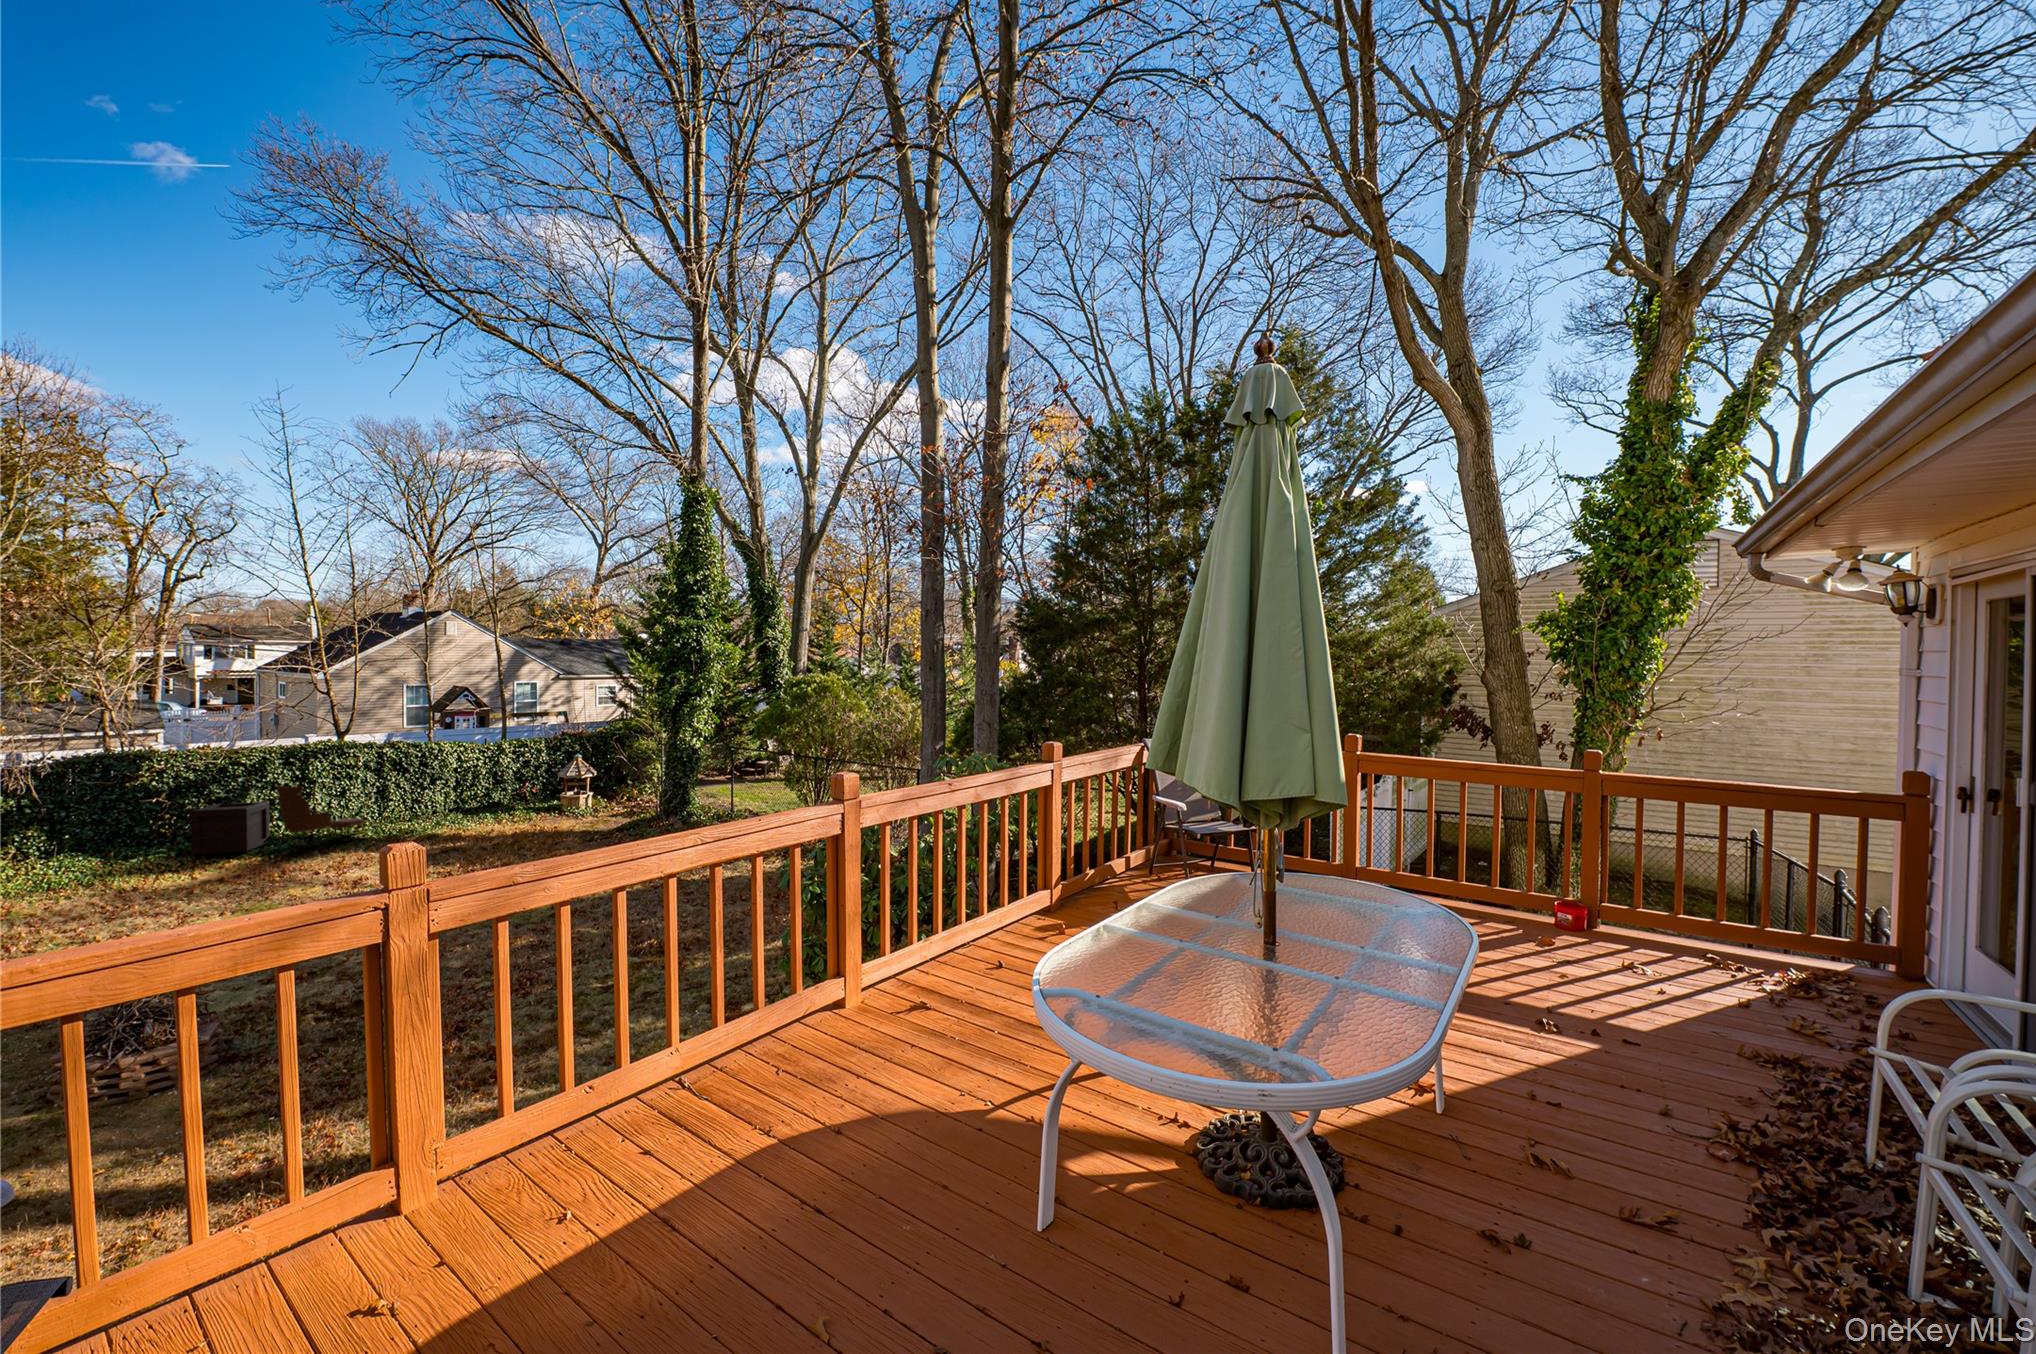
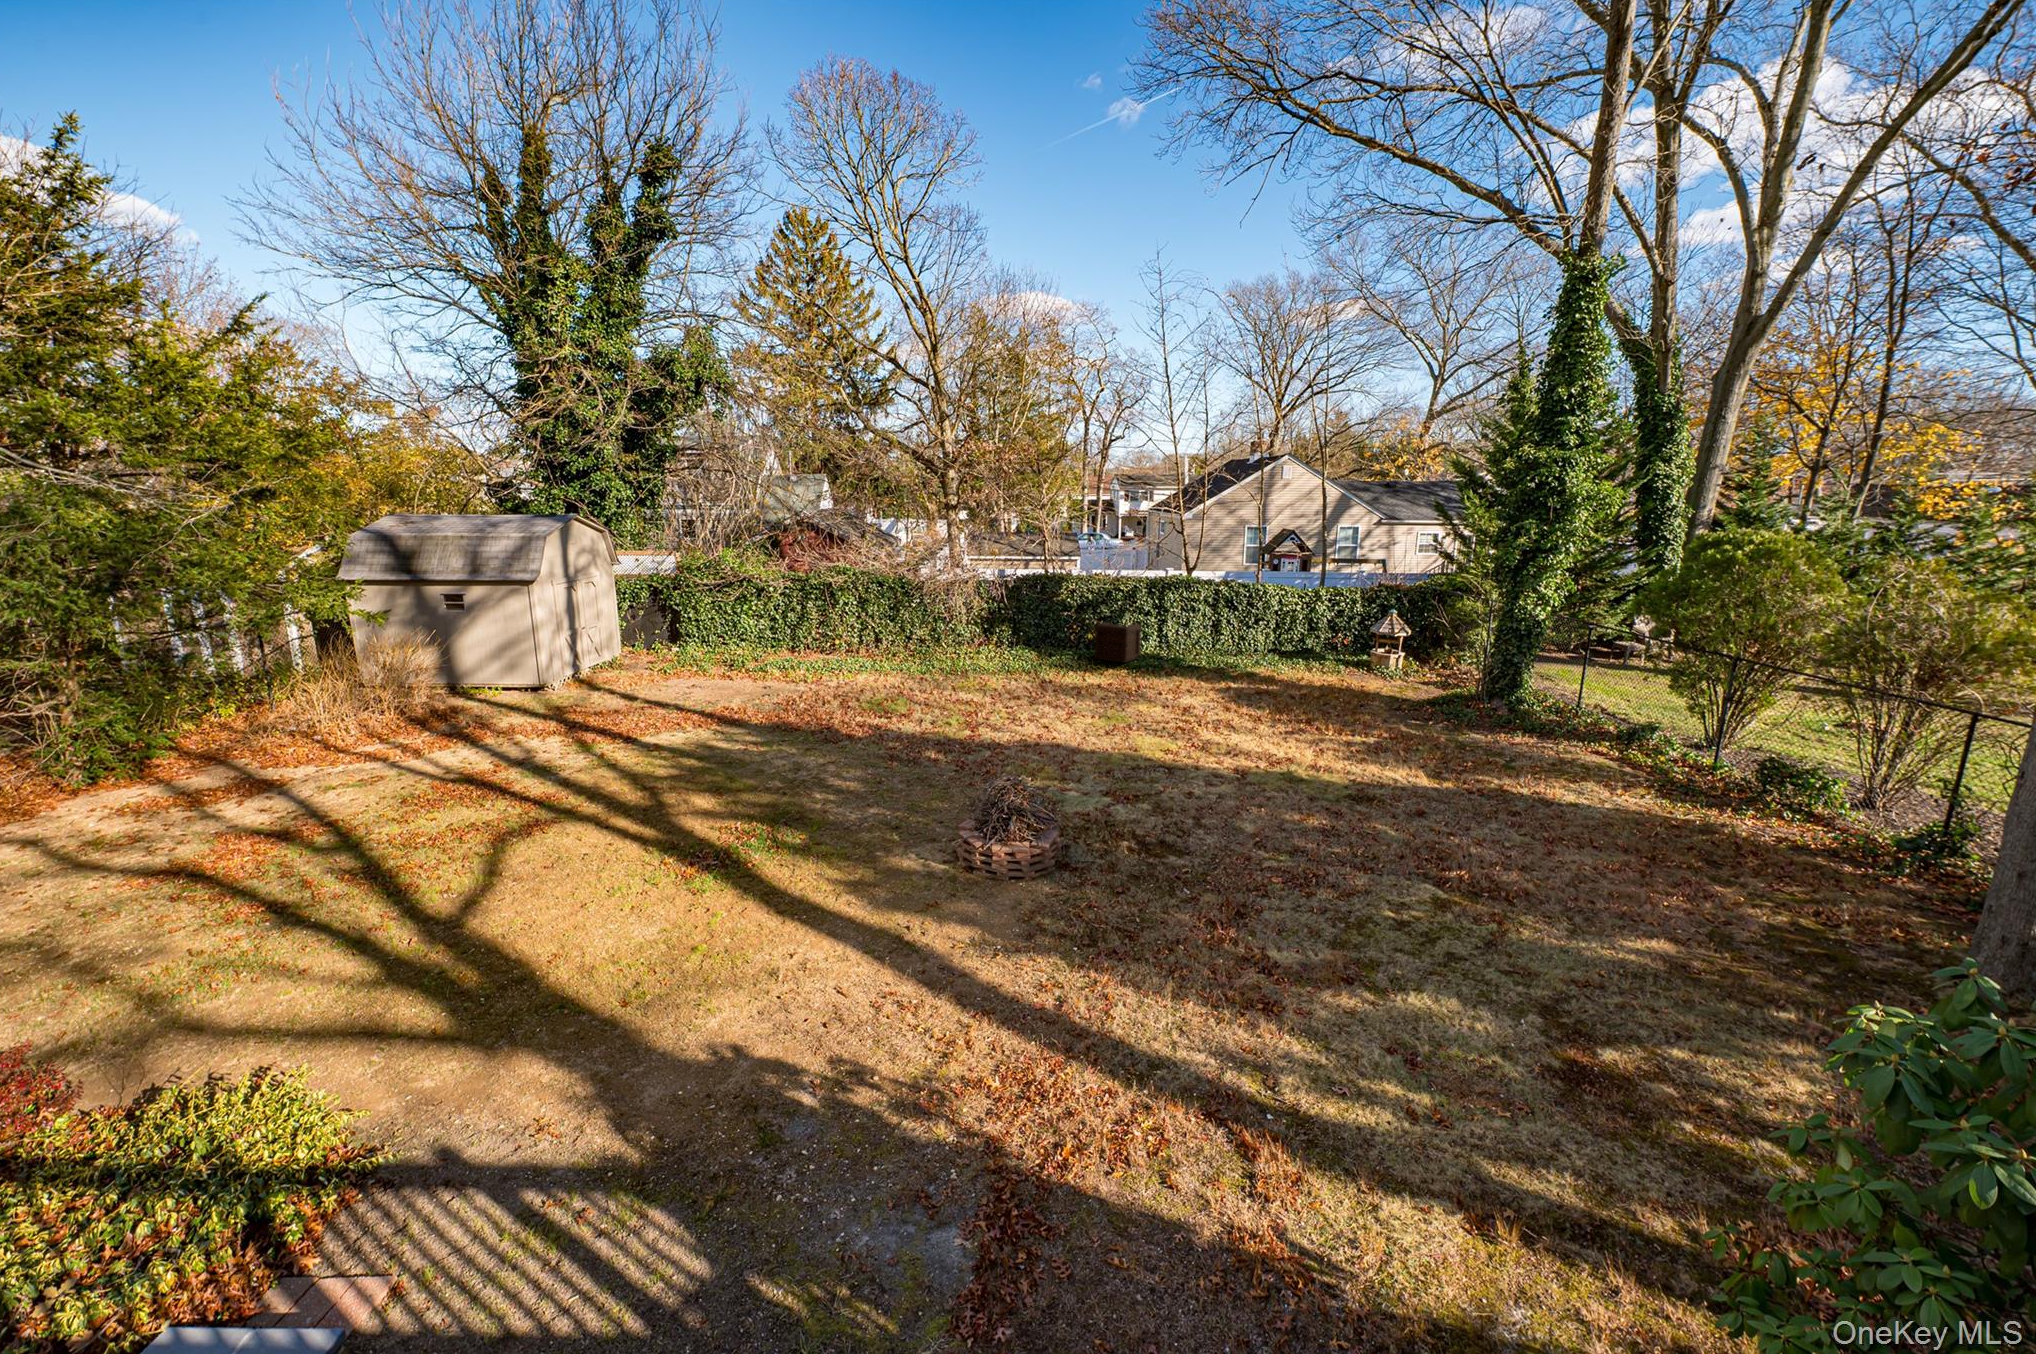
lounge chair: present [276,786,365,847] -> none [1146,612,1204,668]

